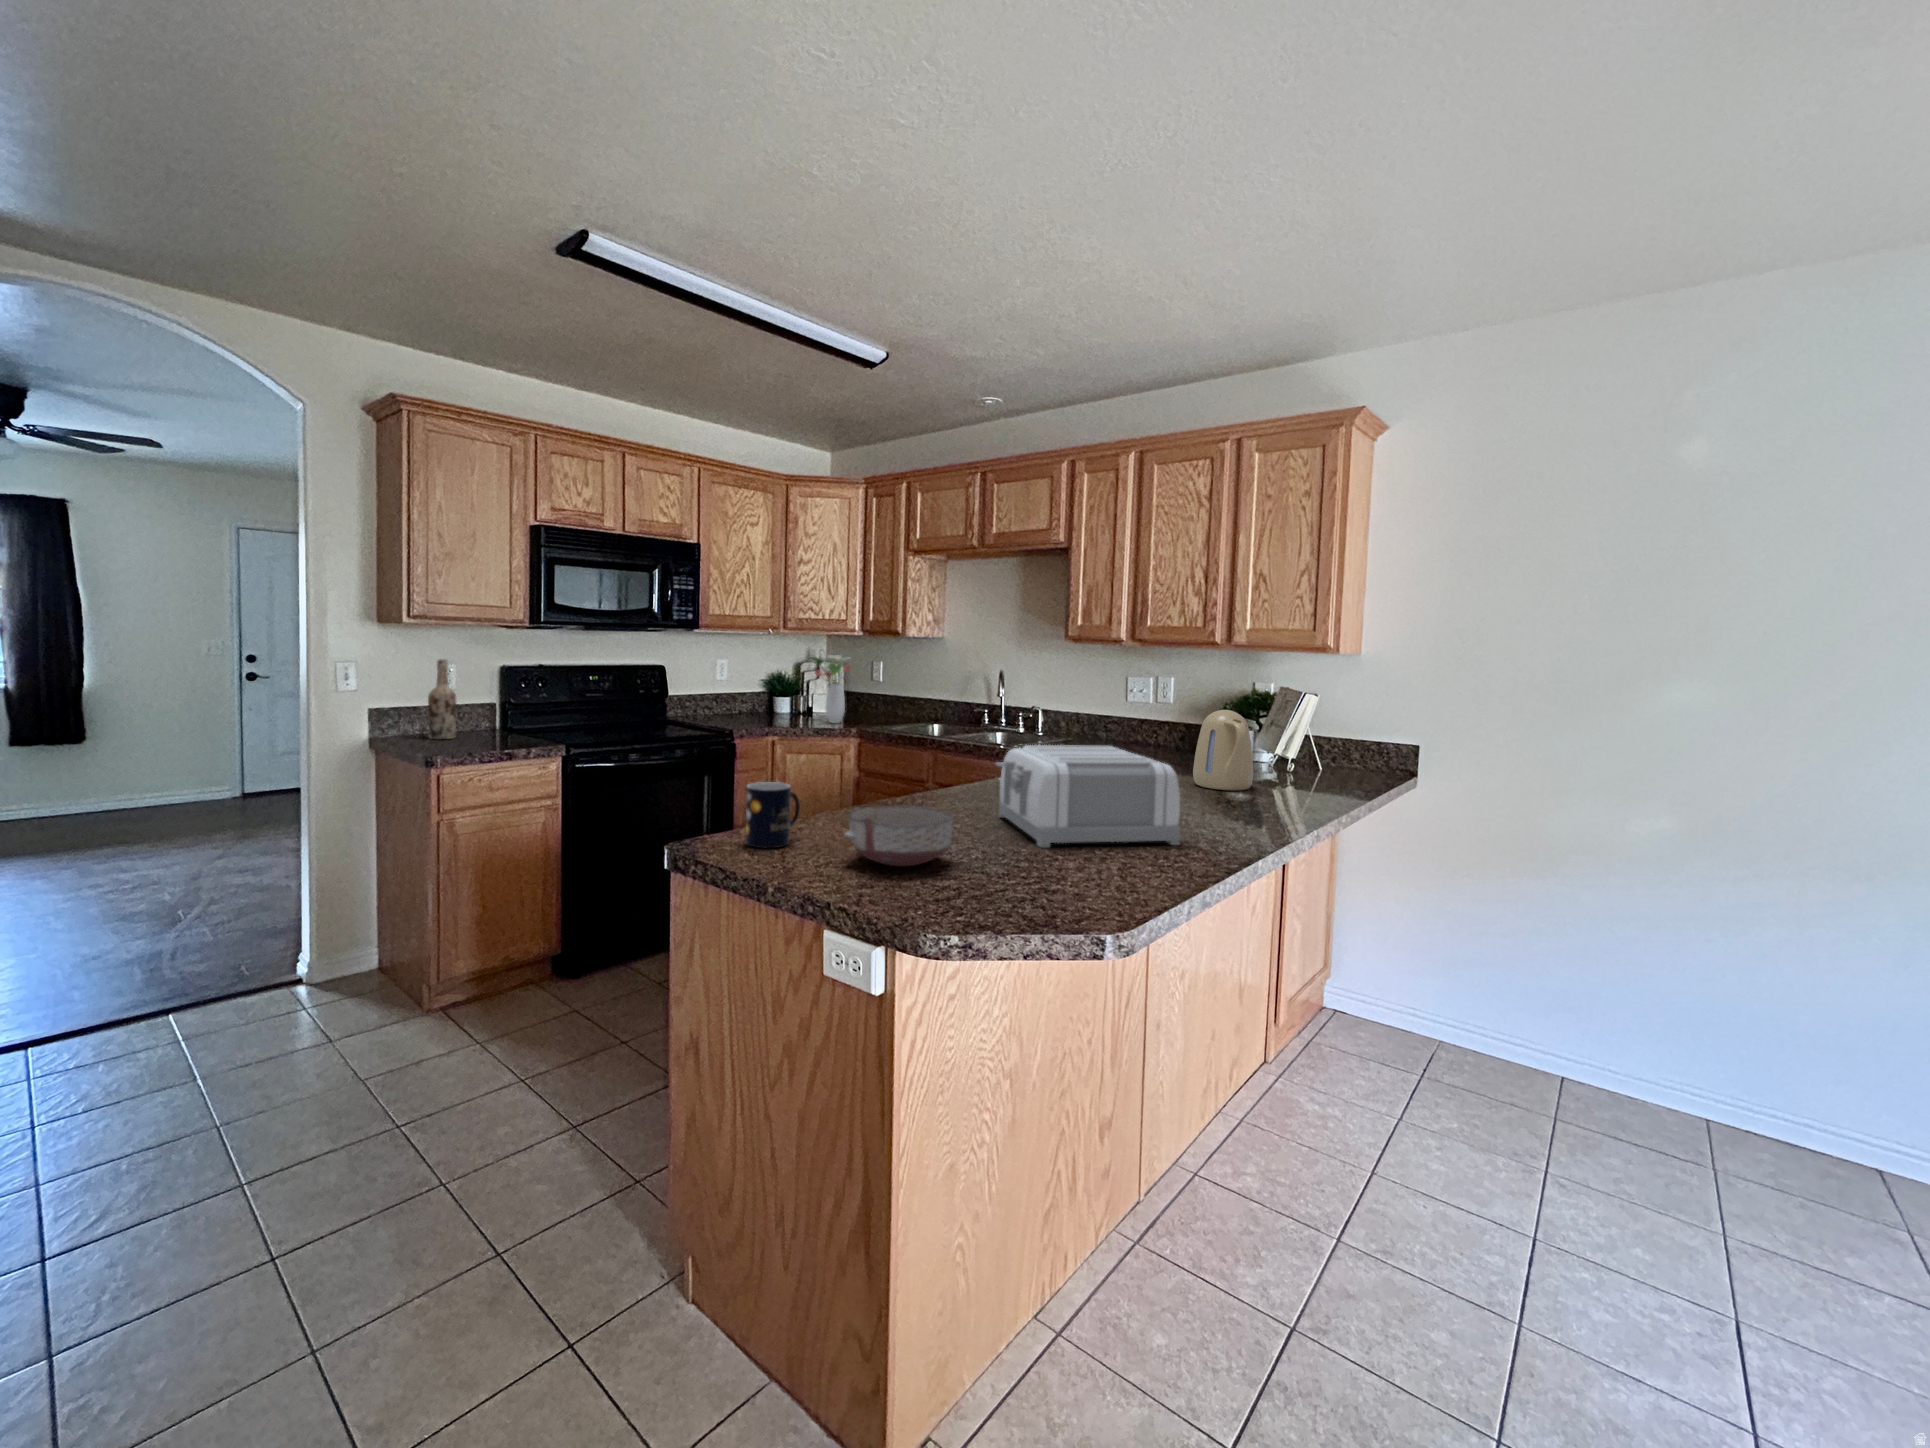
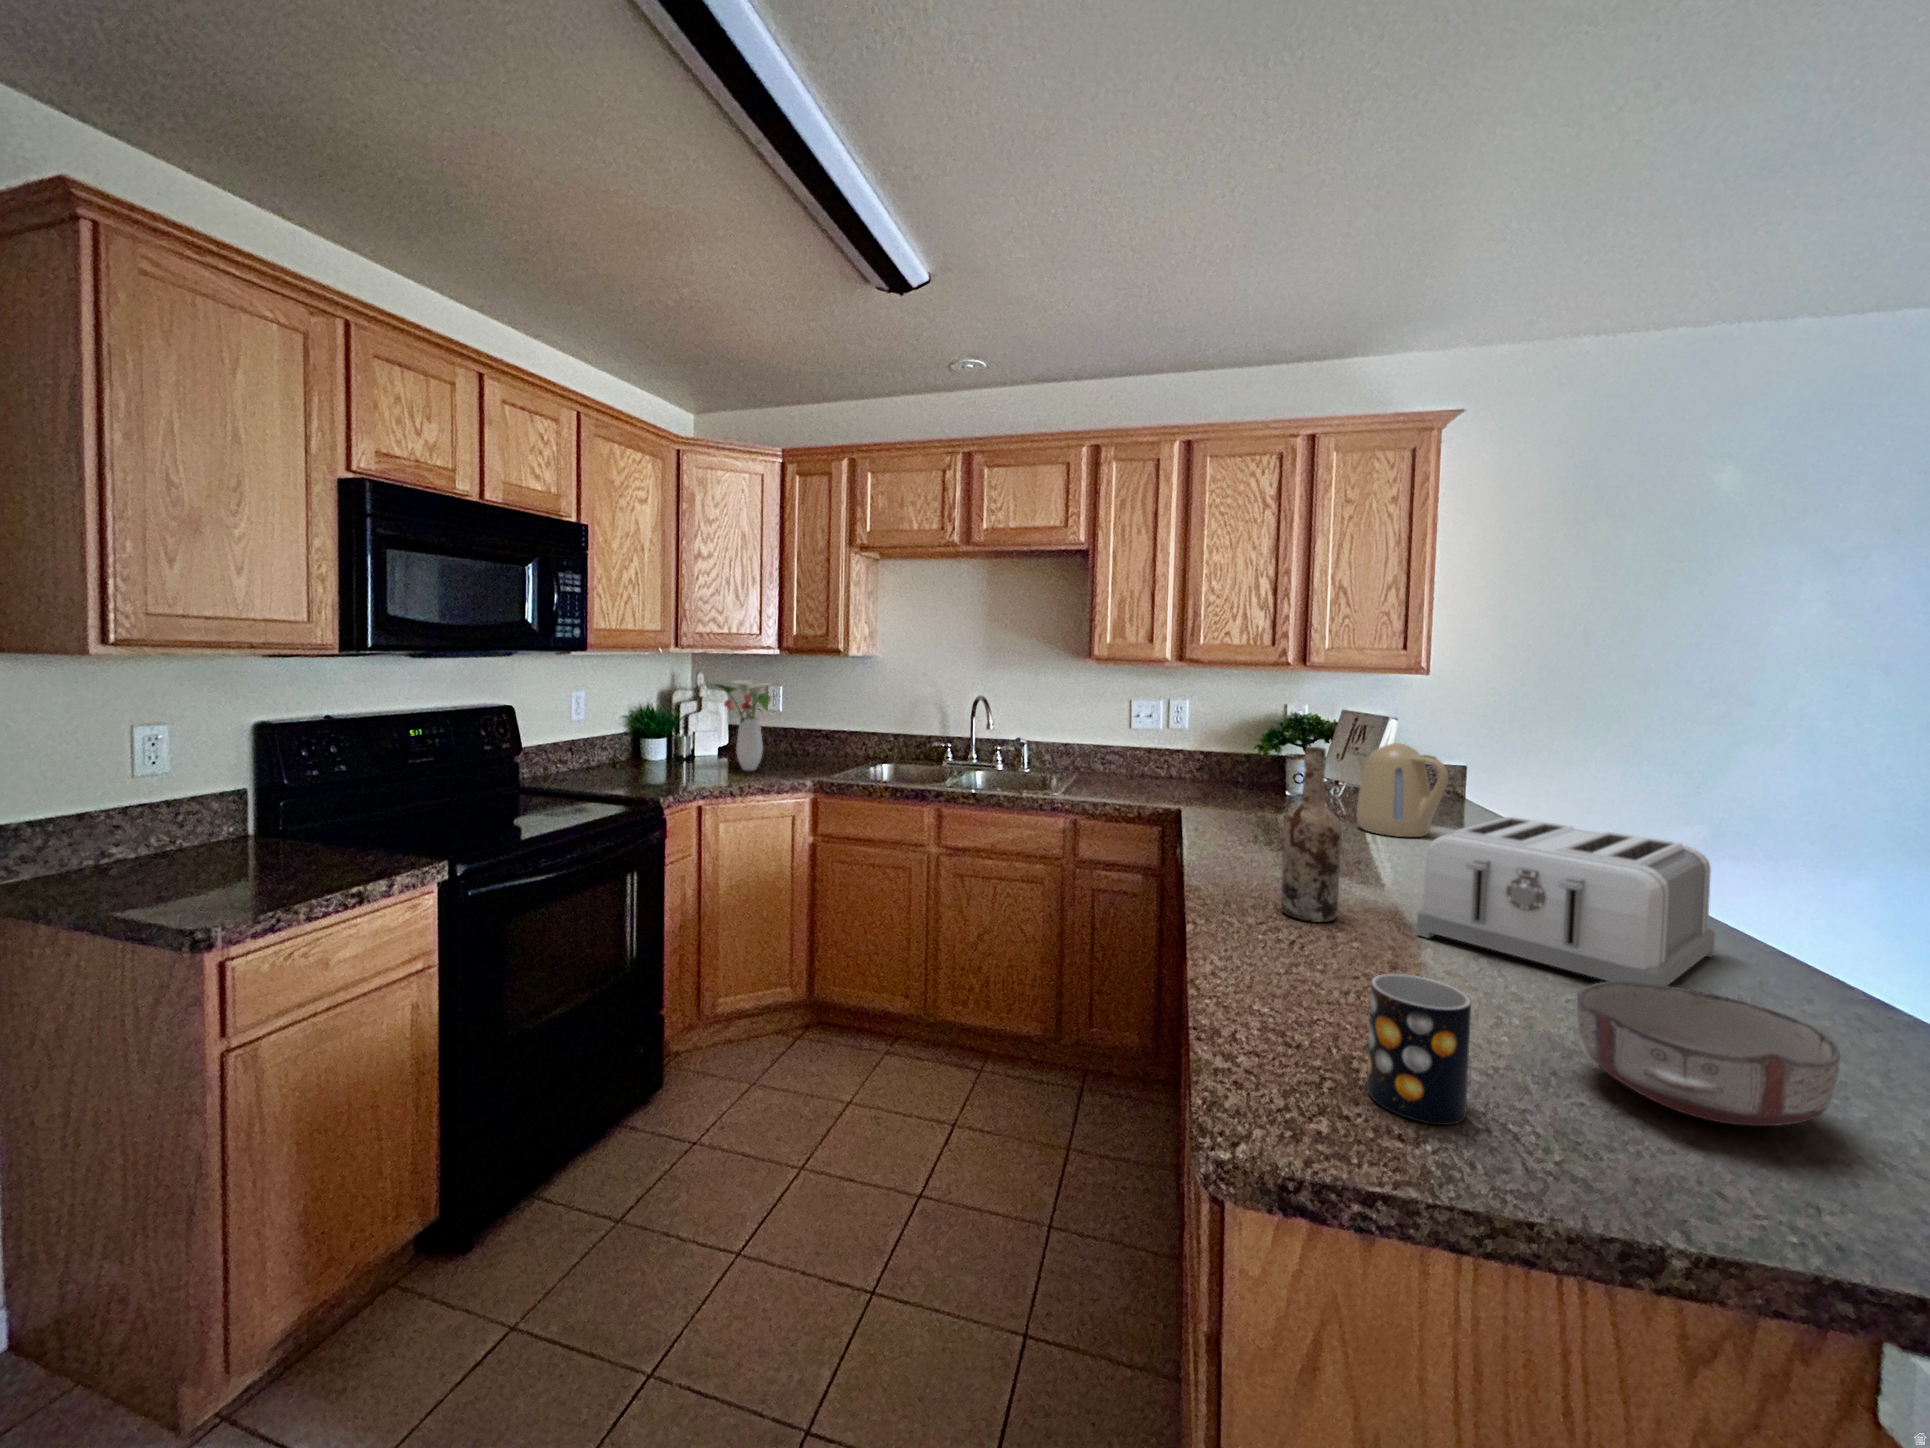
wine bottle: present [428,660,456,740] -> present [1281,747,1342,922]

